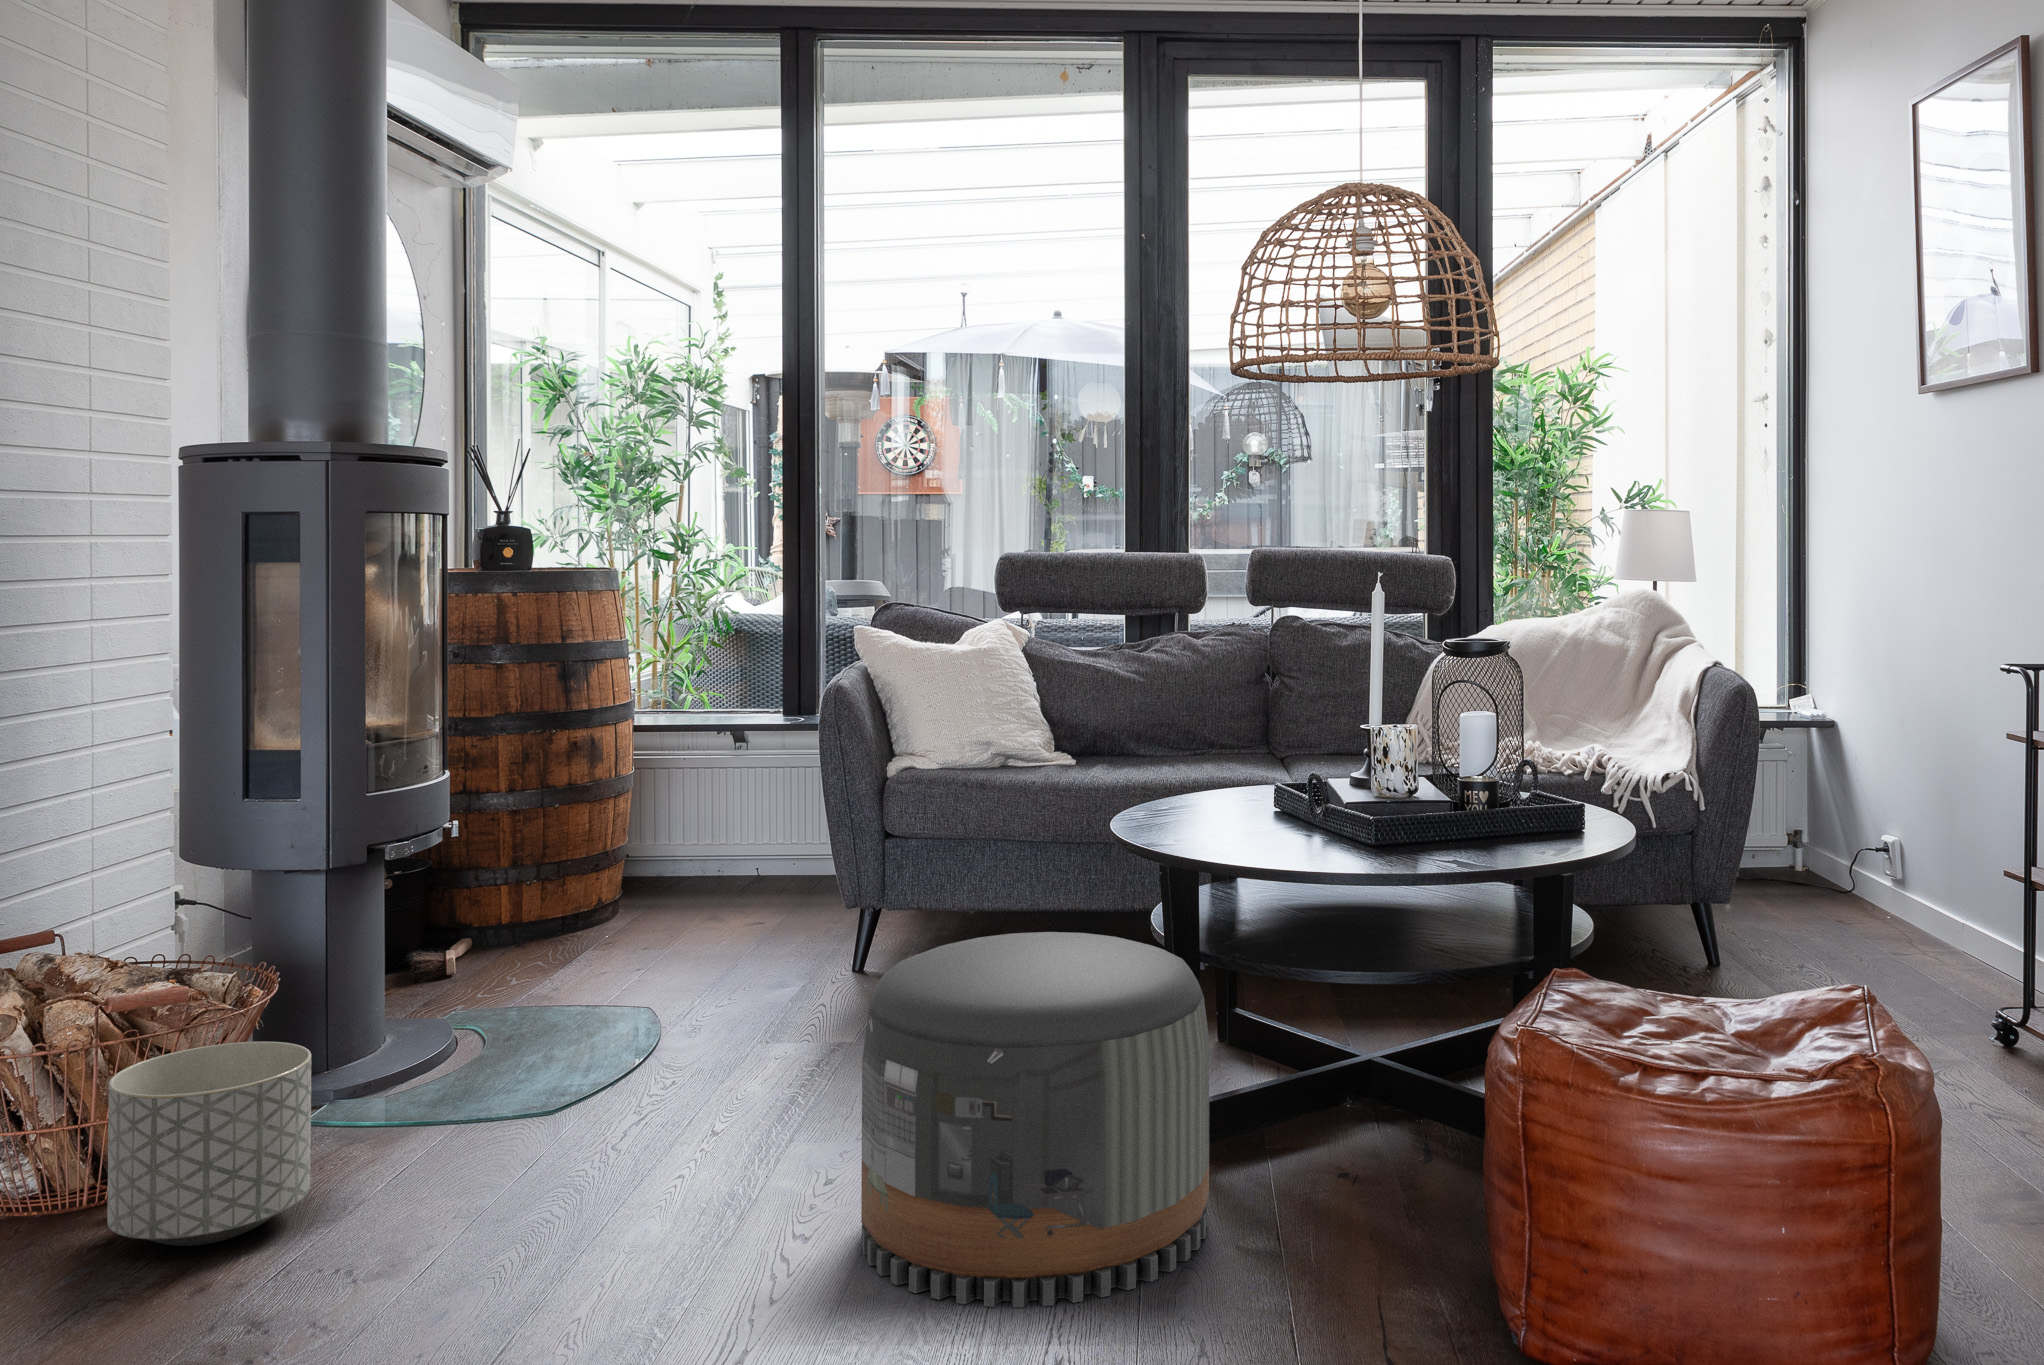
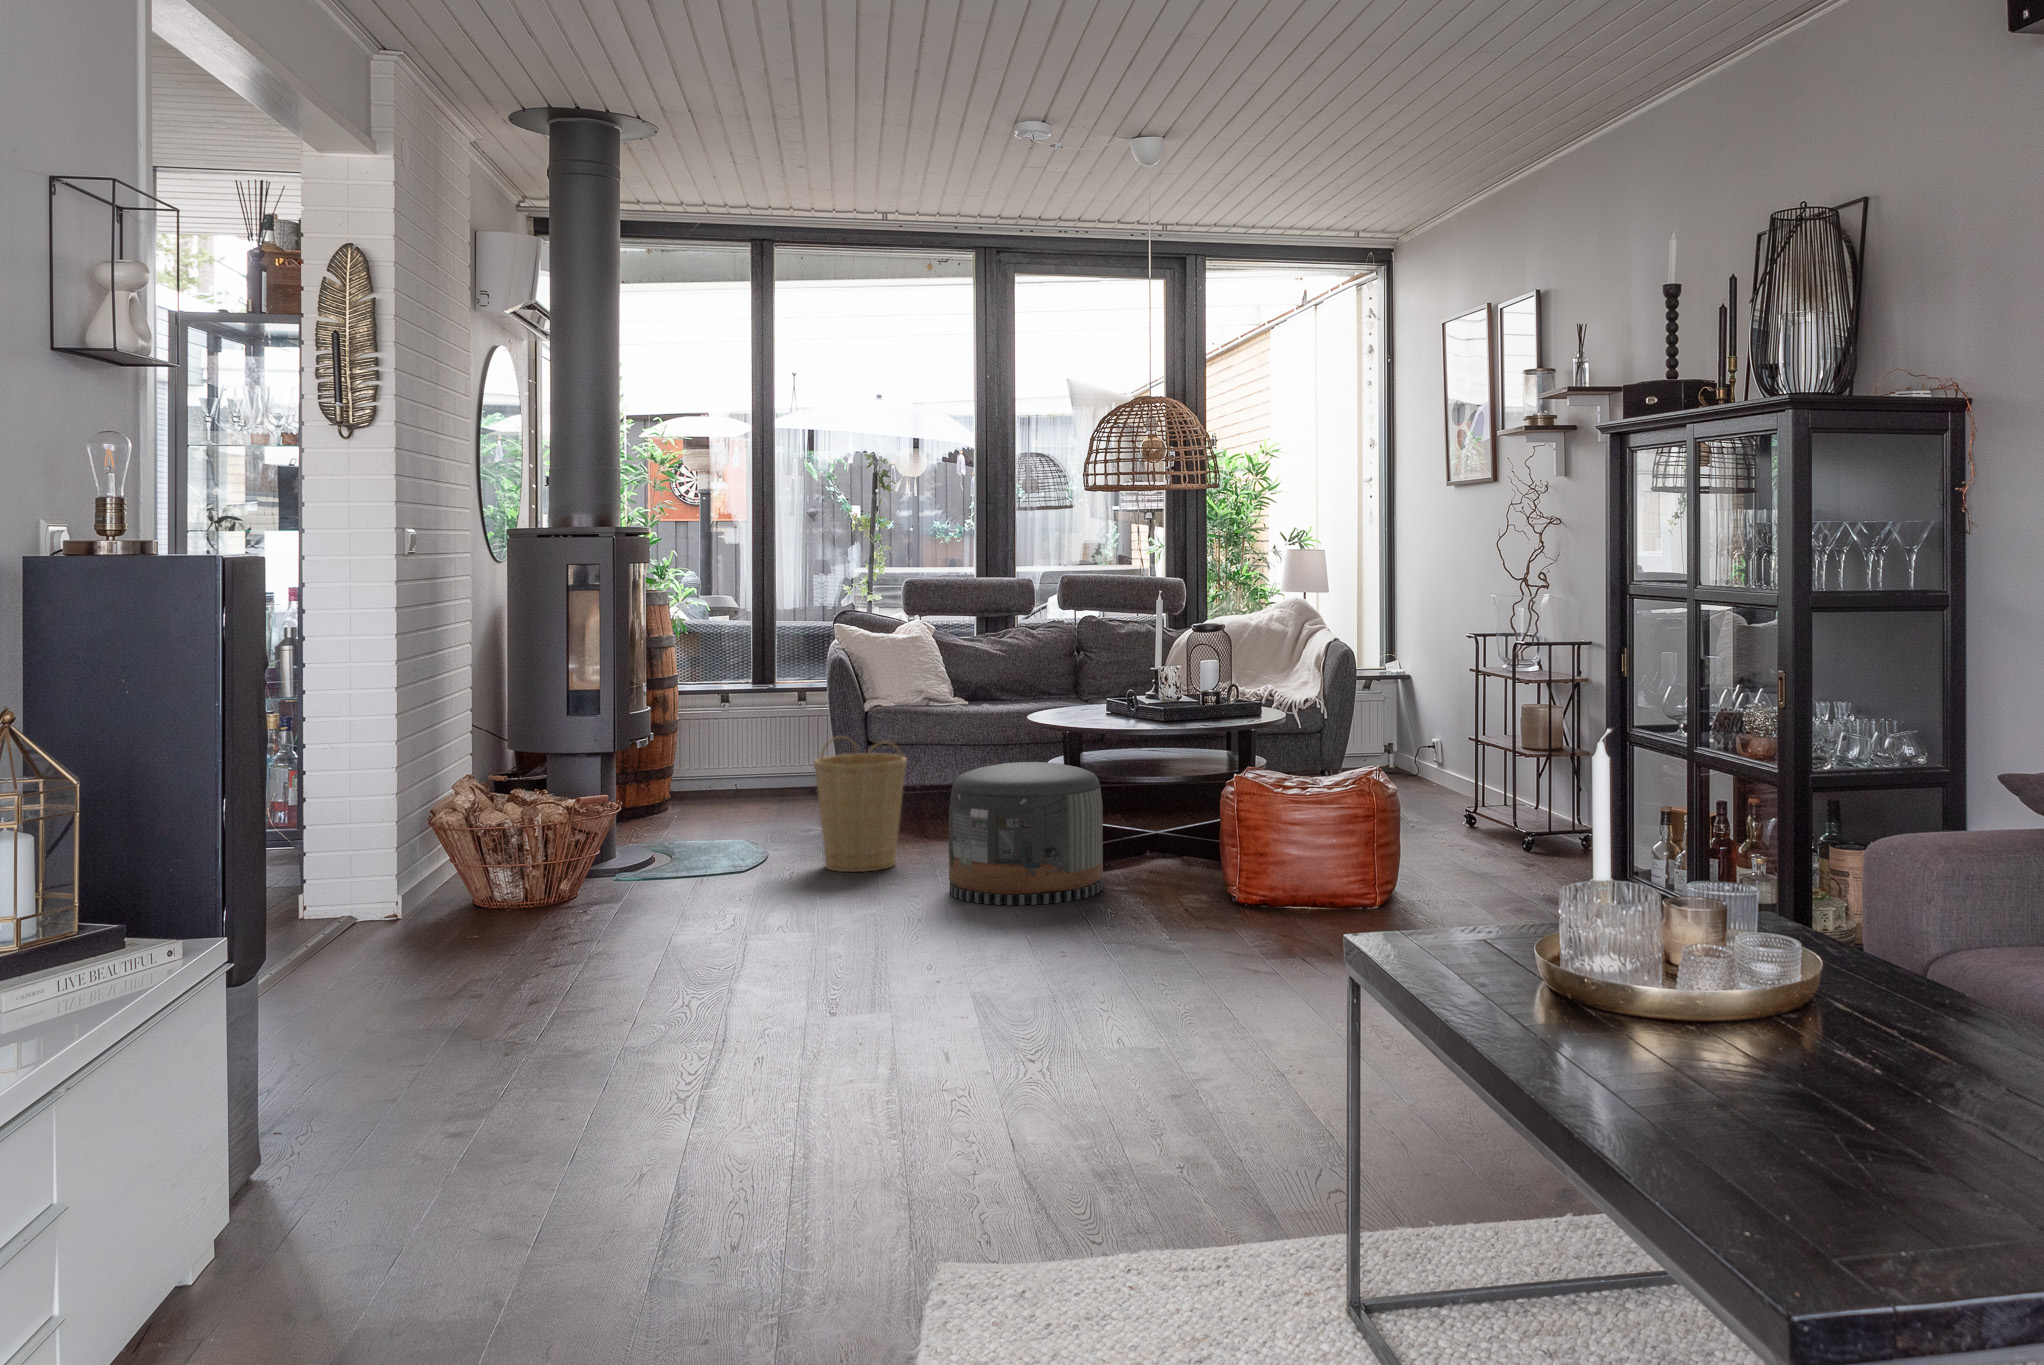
basket: none [676,842,862,1127] -> present [814,736,907,872]
planter: present [107,1042,311,1246] -> none [598,825,683,910]

